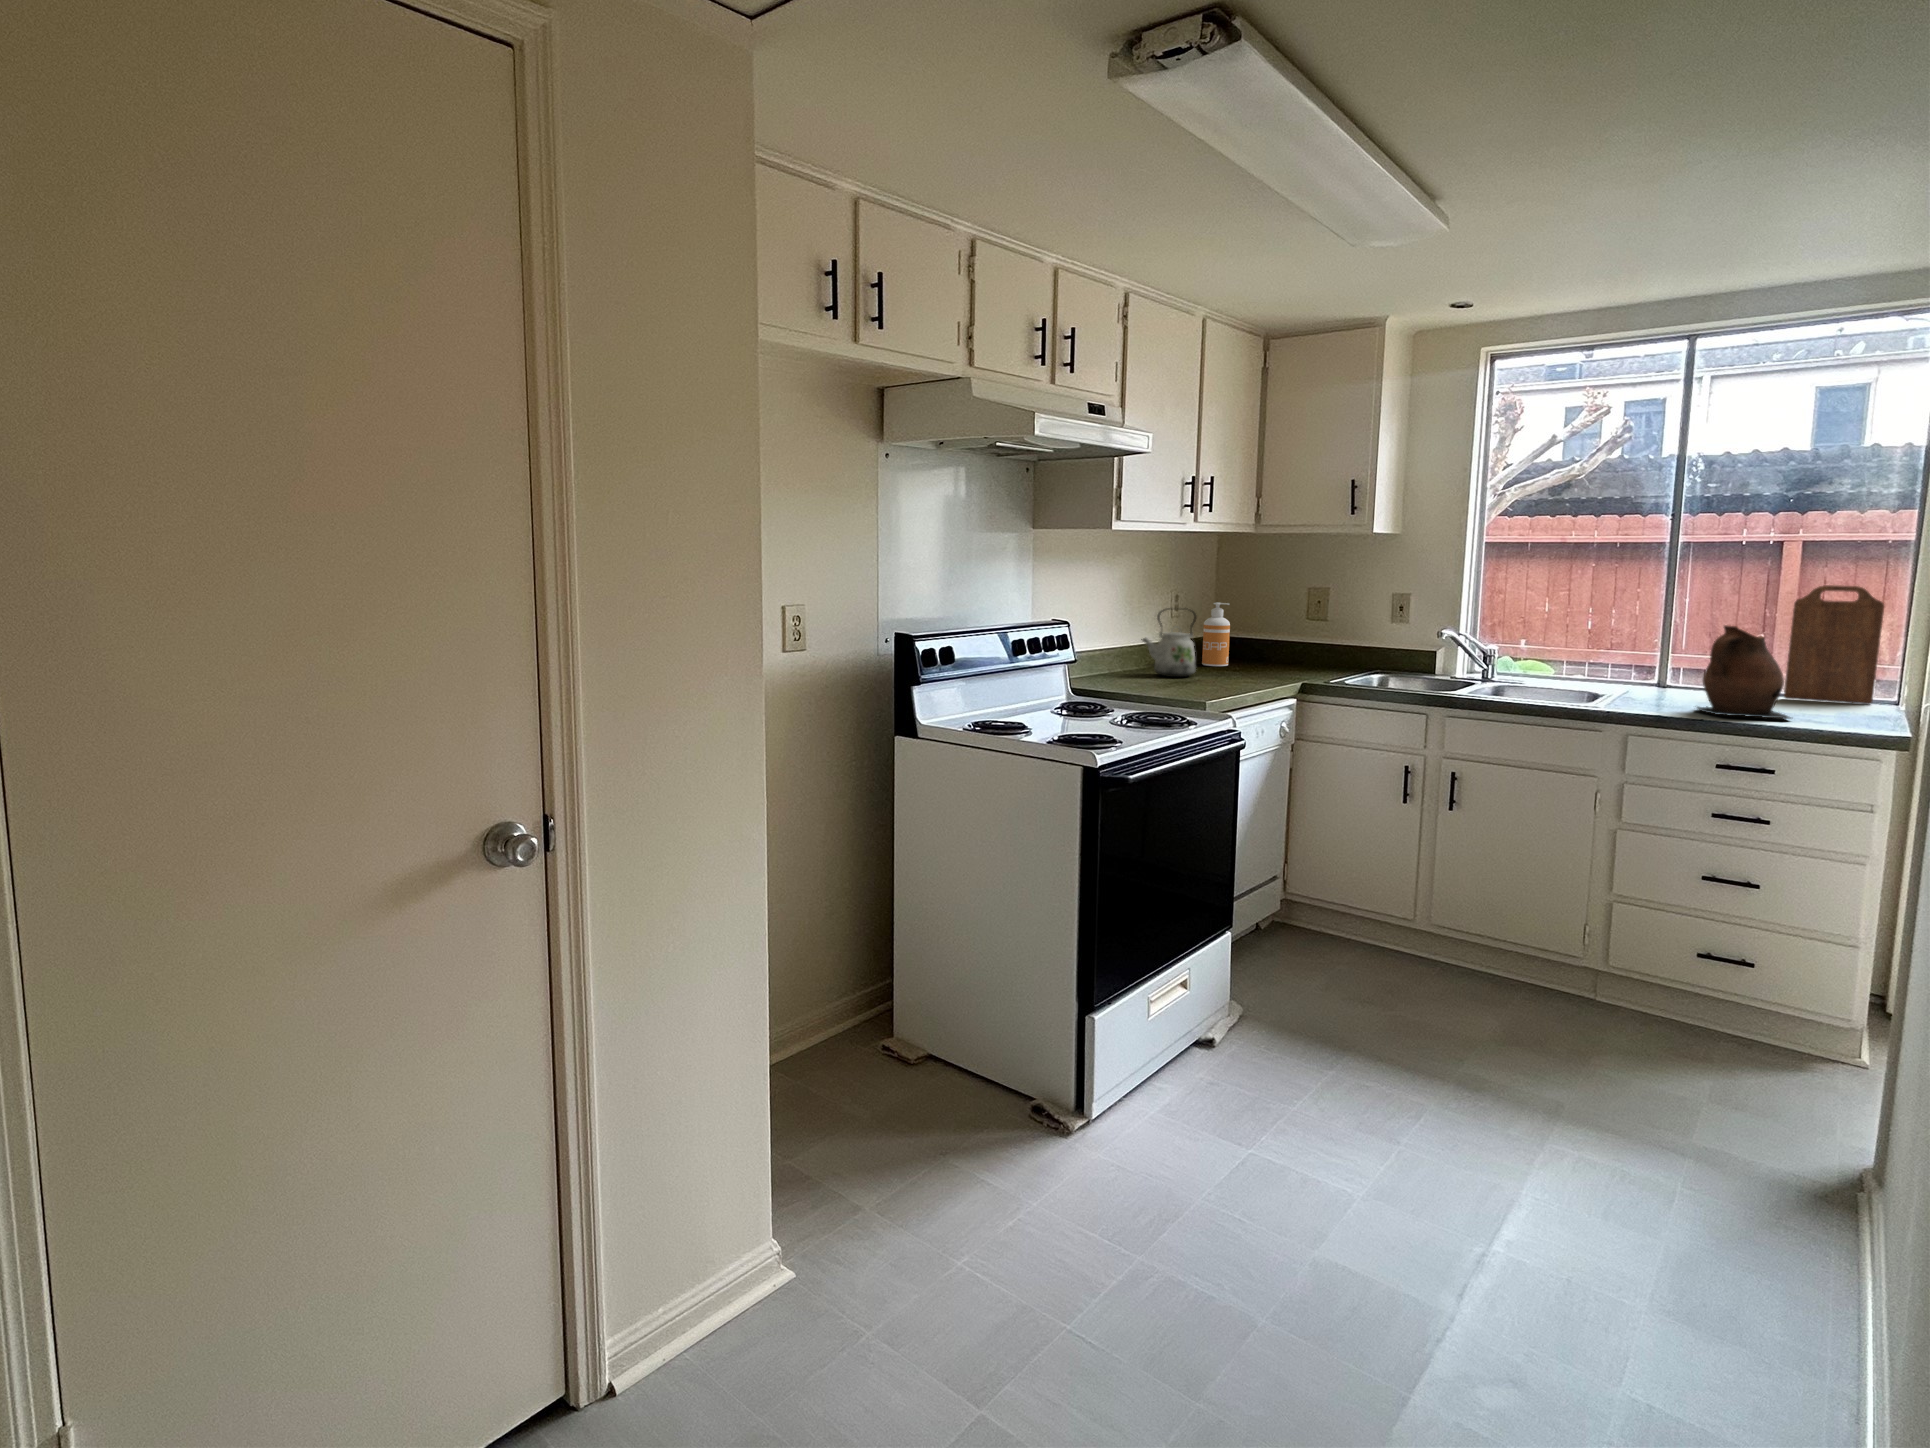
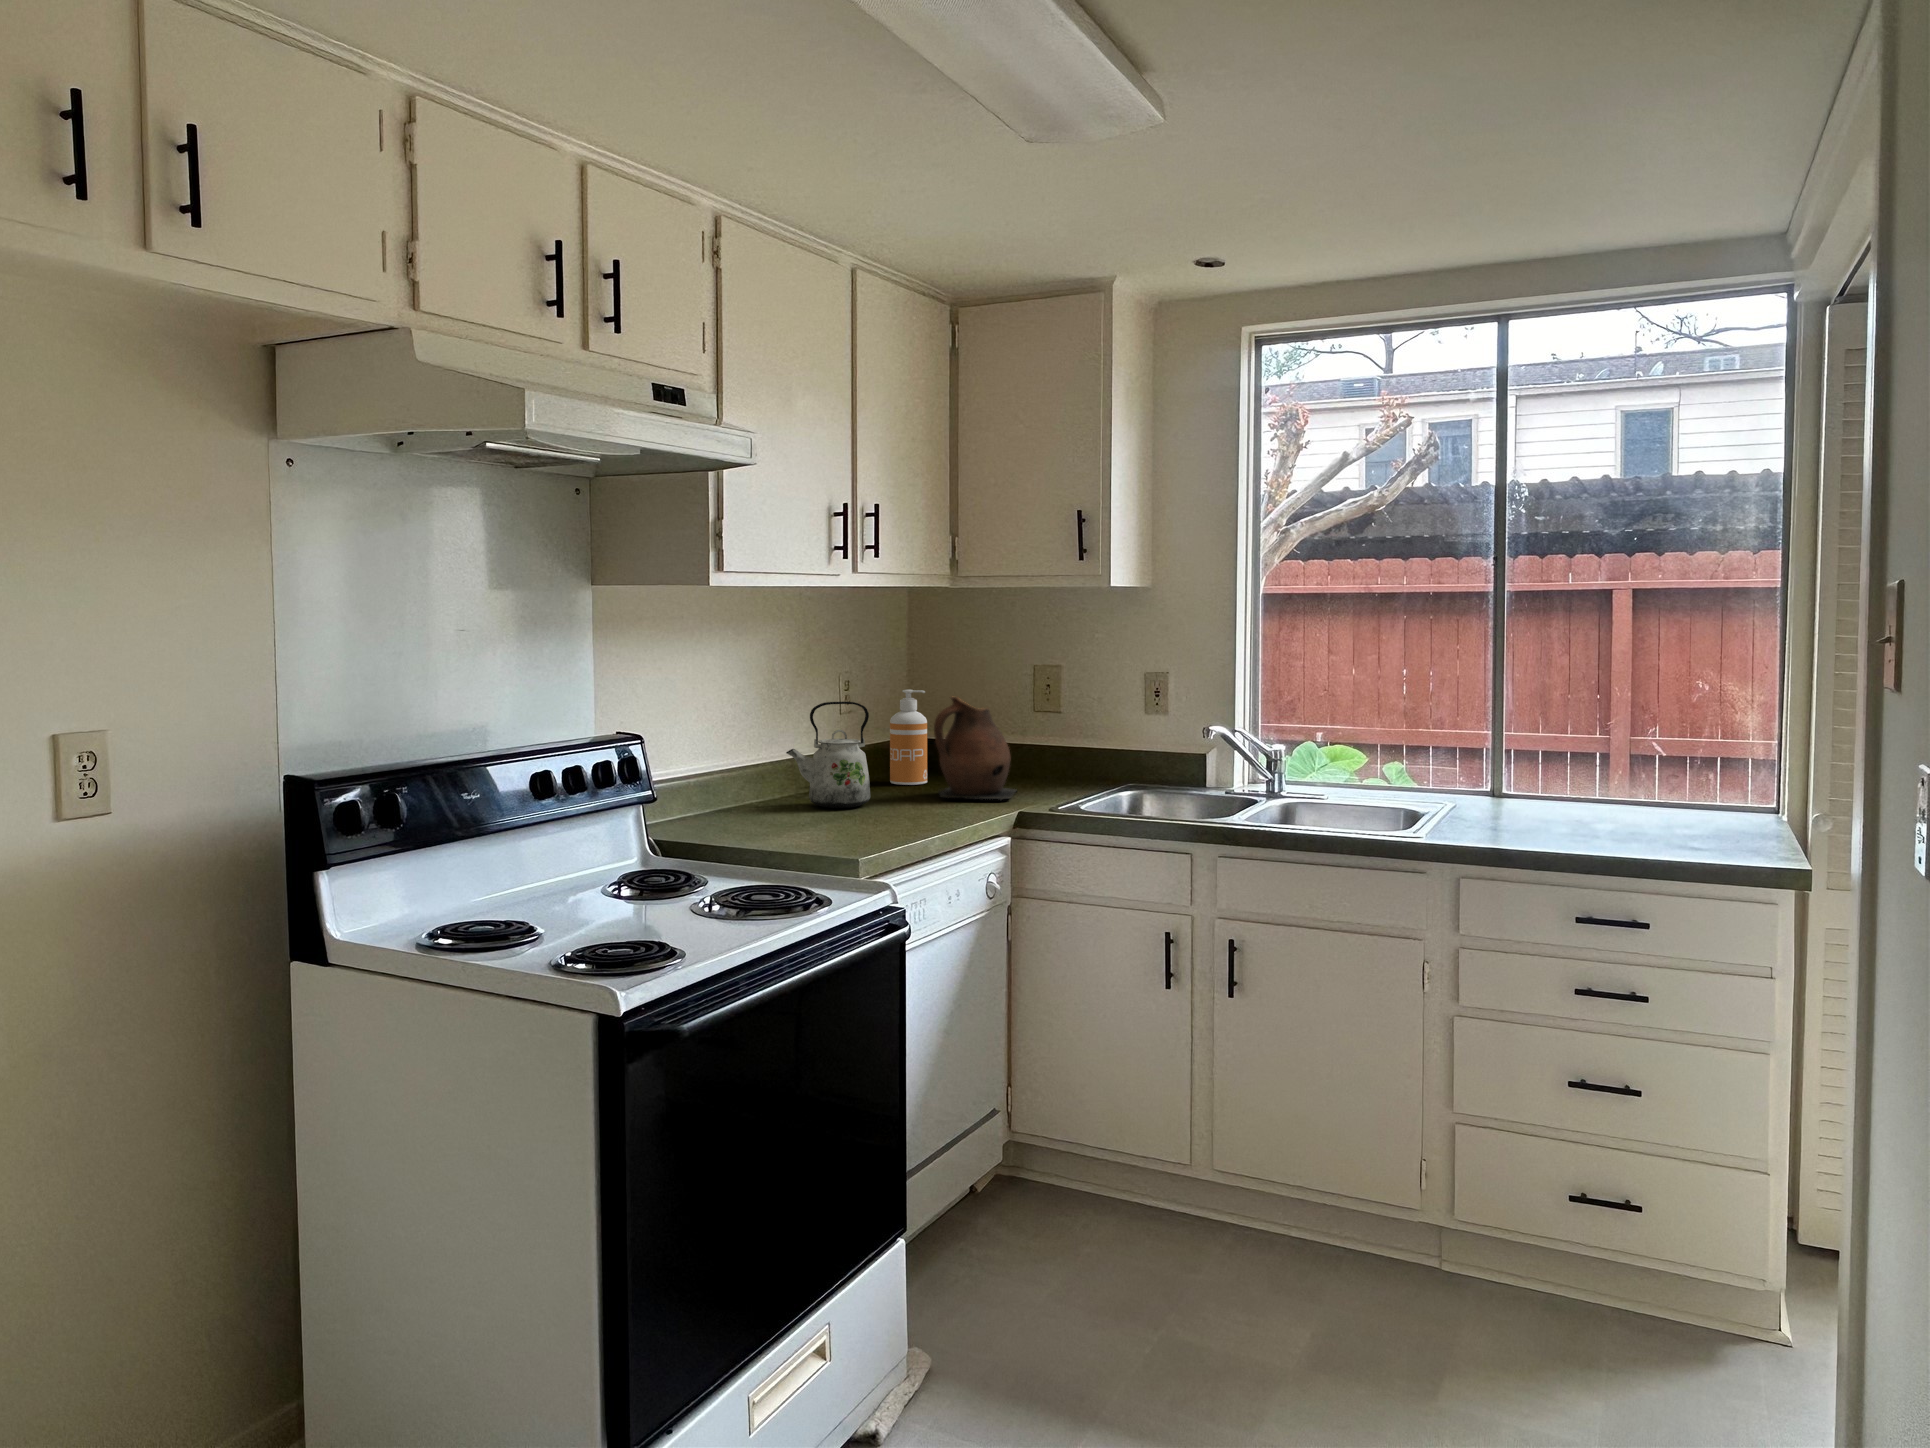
cutting board: present [1784,585,1884,704] -> none [1644,655,1753,815]
ceramic pitcher: present [1697,625,1791,719] -> present [934,697,1016,801]

